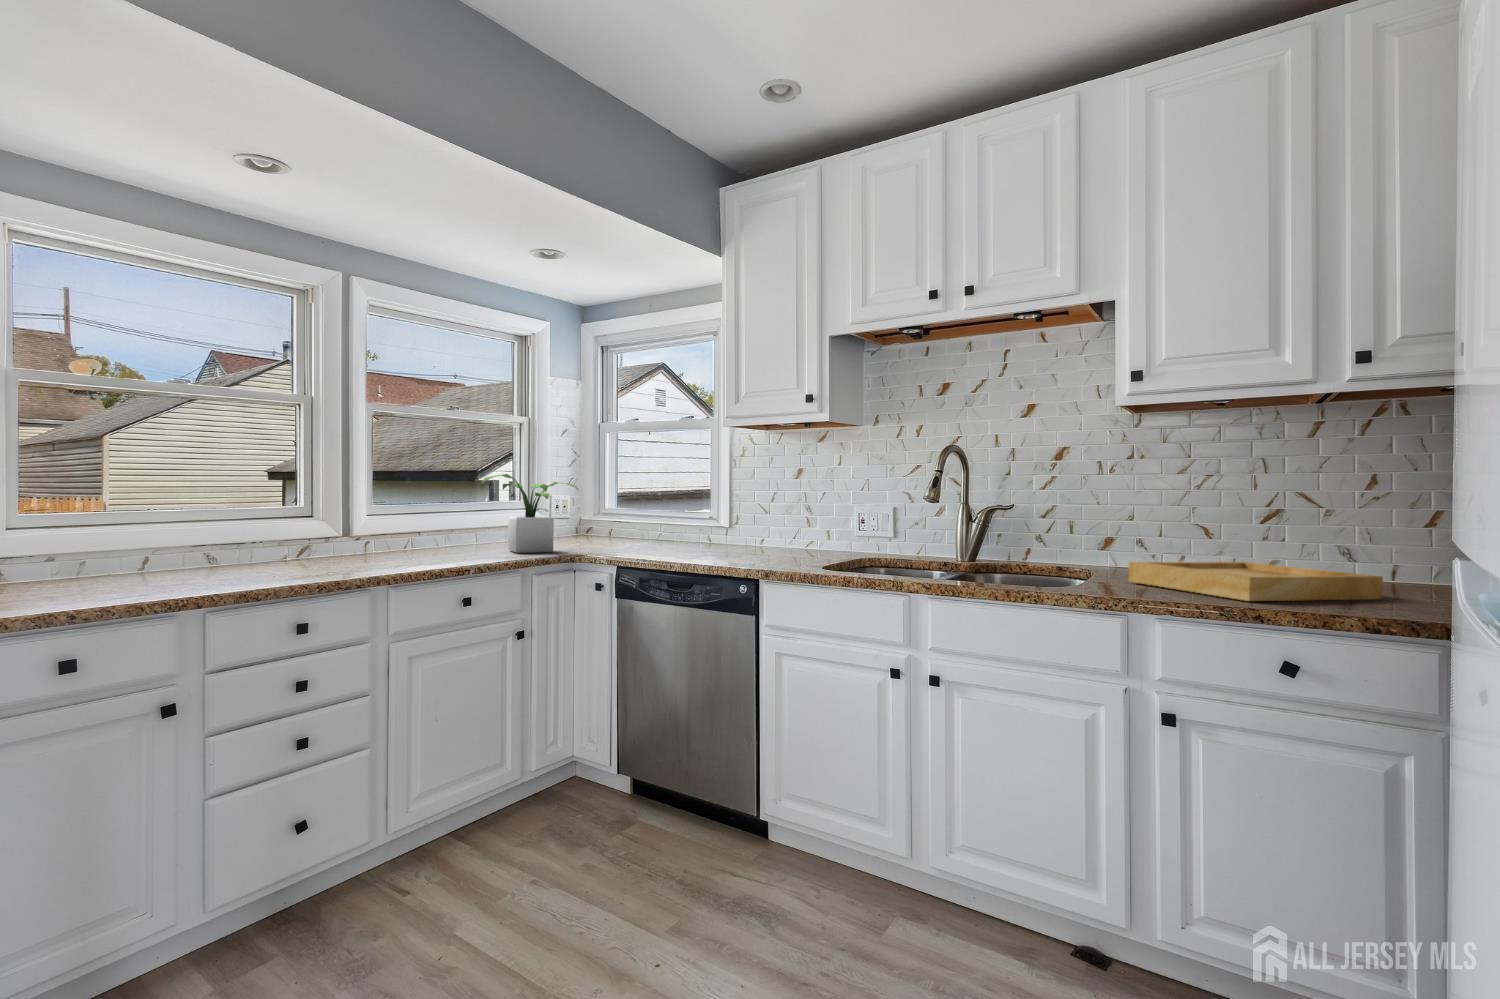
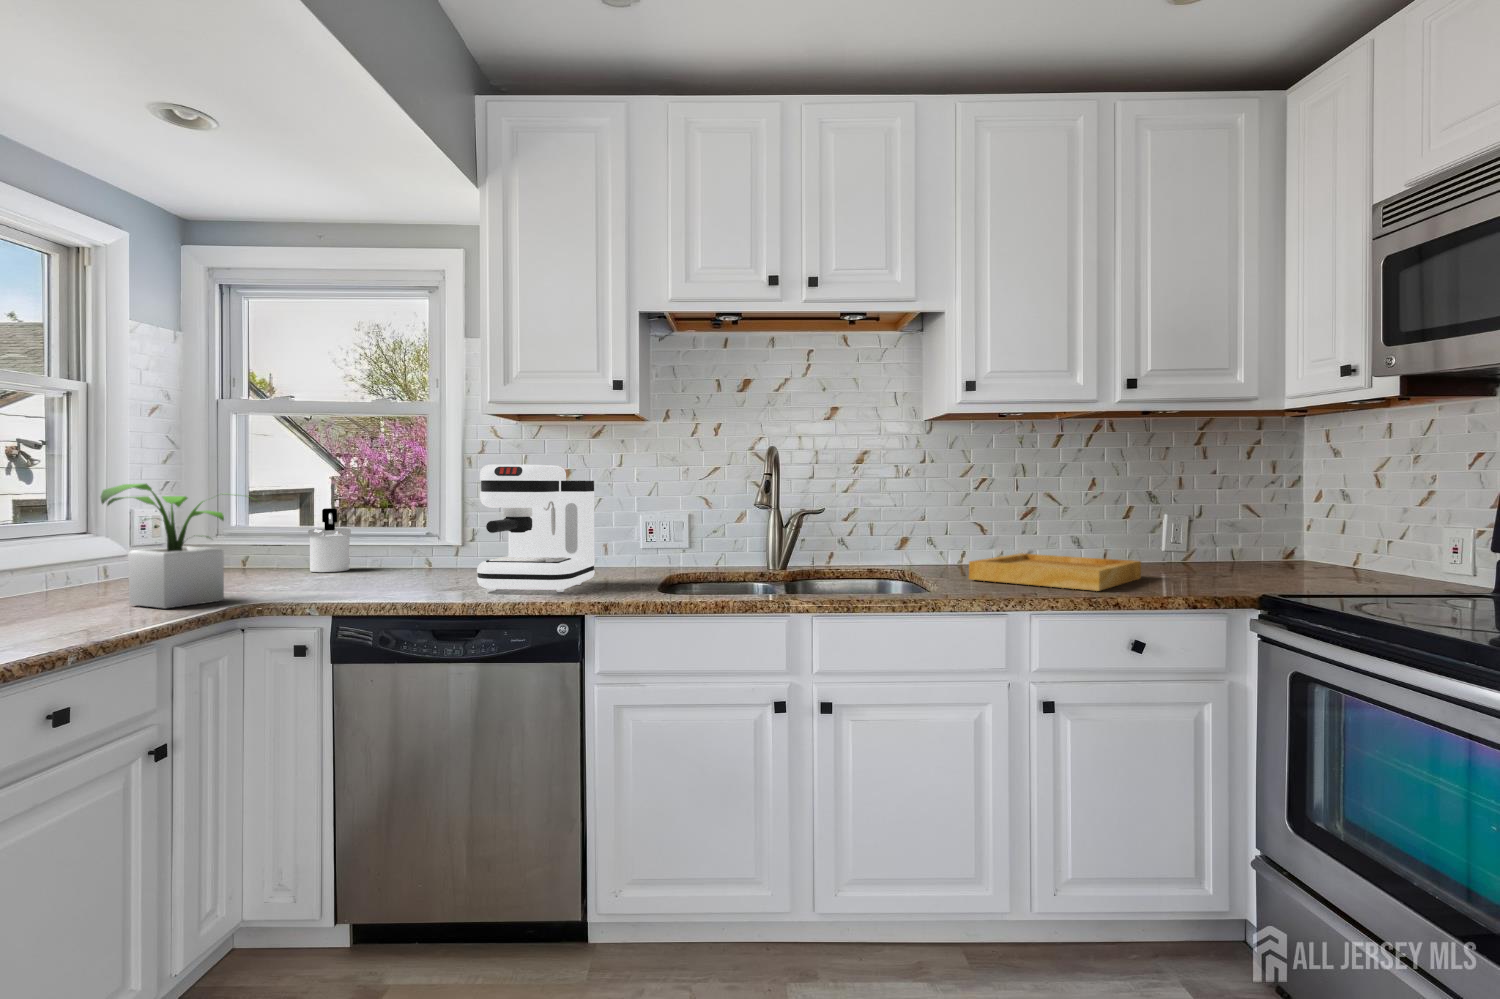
coffee maker: none [684,461,788,562] -> present [477,465,595,592]
soap dispenser: none [644,499,671,544] -> present [308,508,351,572]

